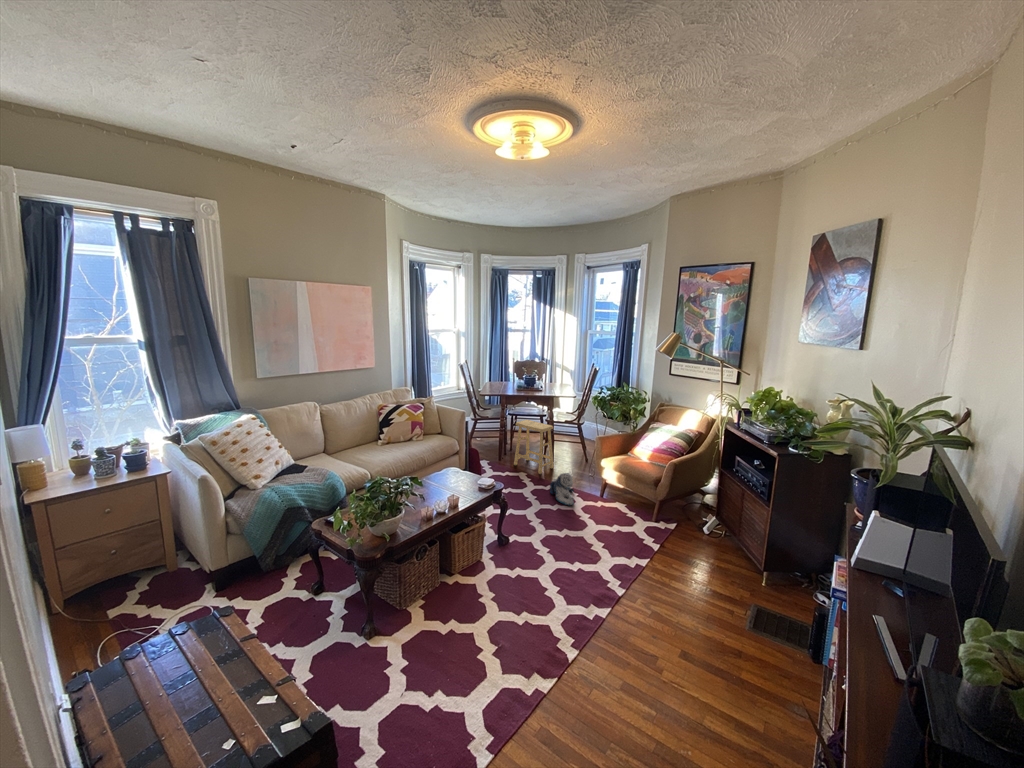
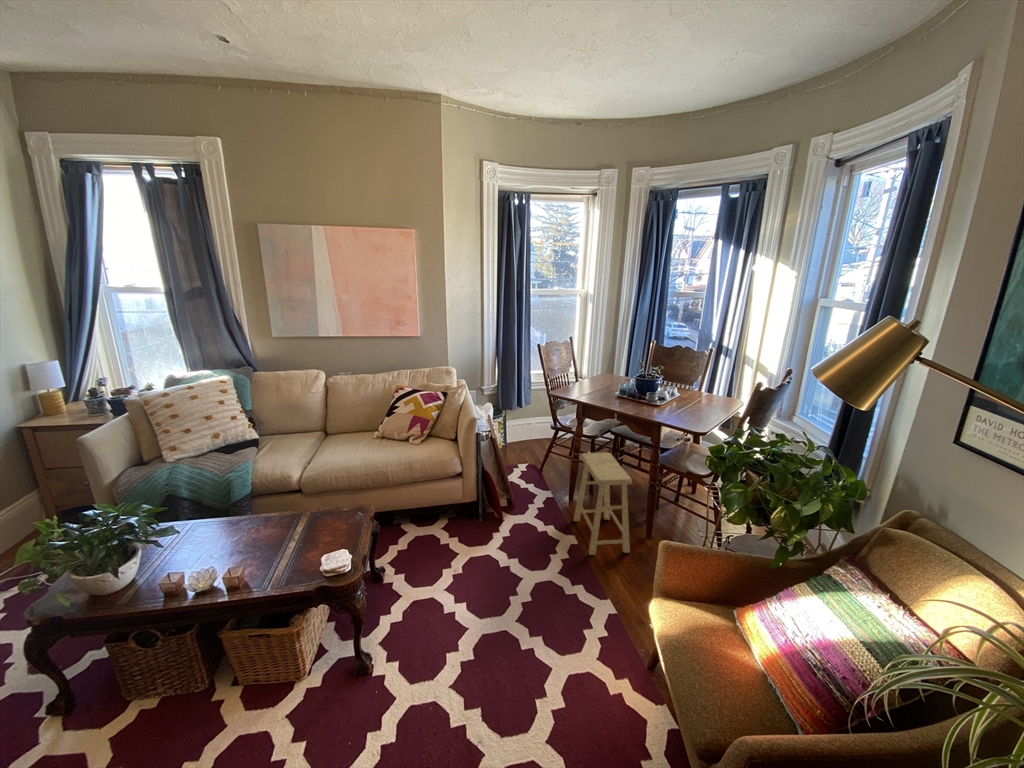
plush toy: present [550,473,574,506] -> none [543,581,600,655]

